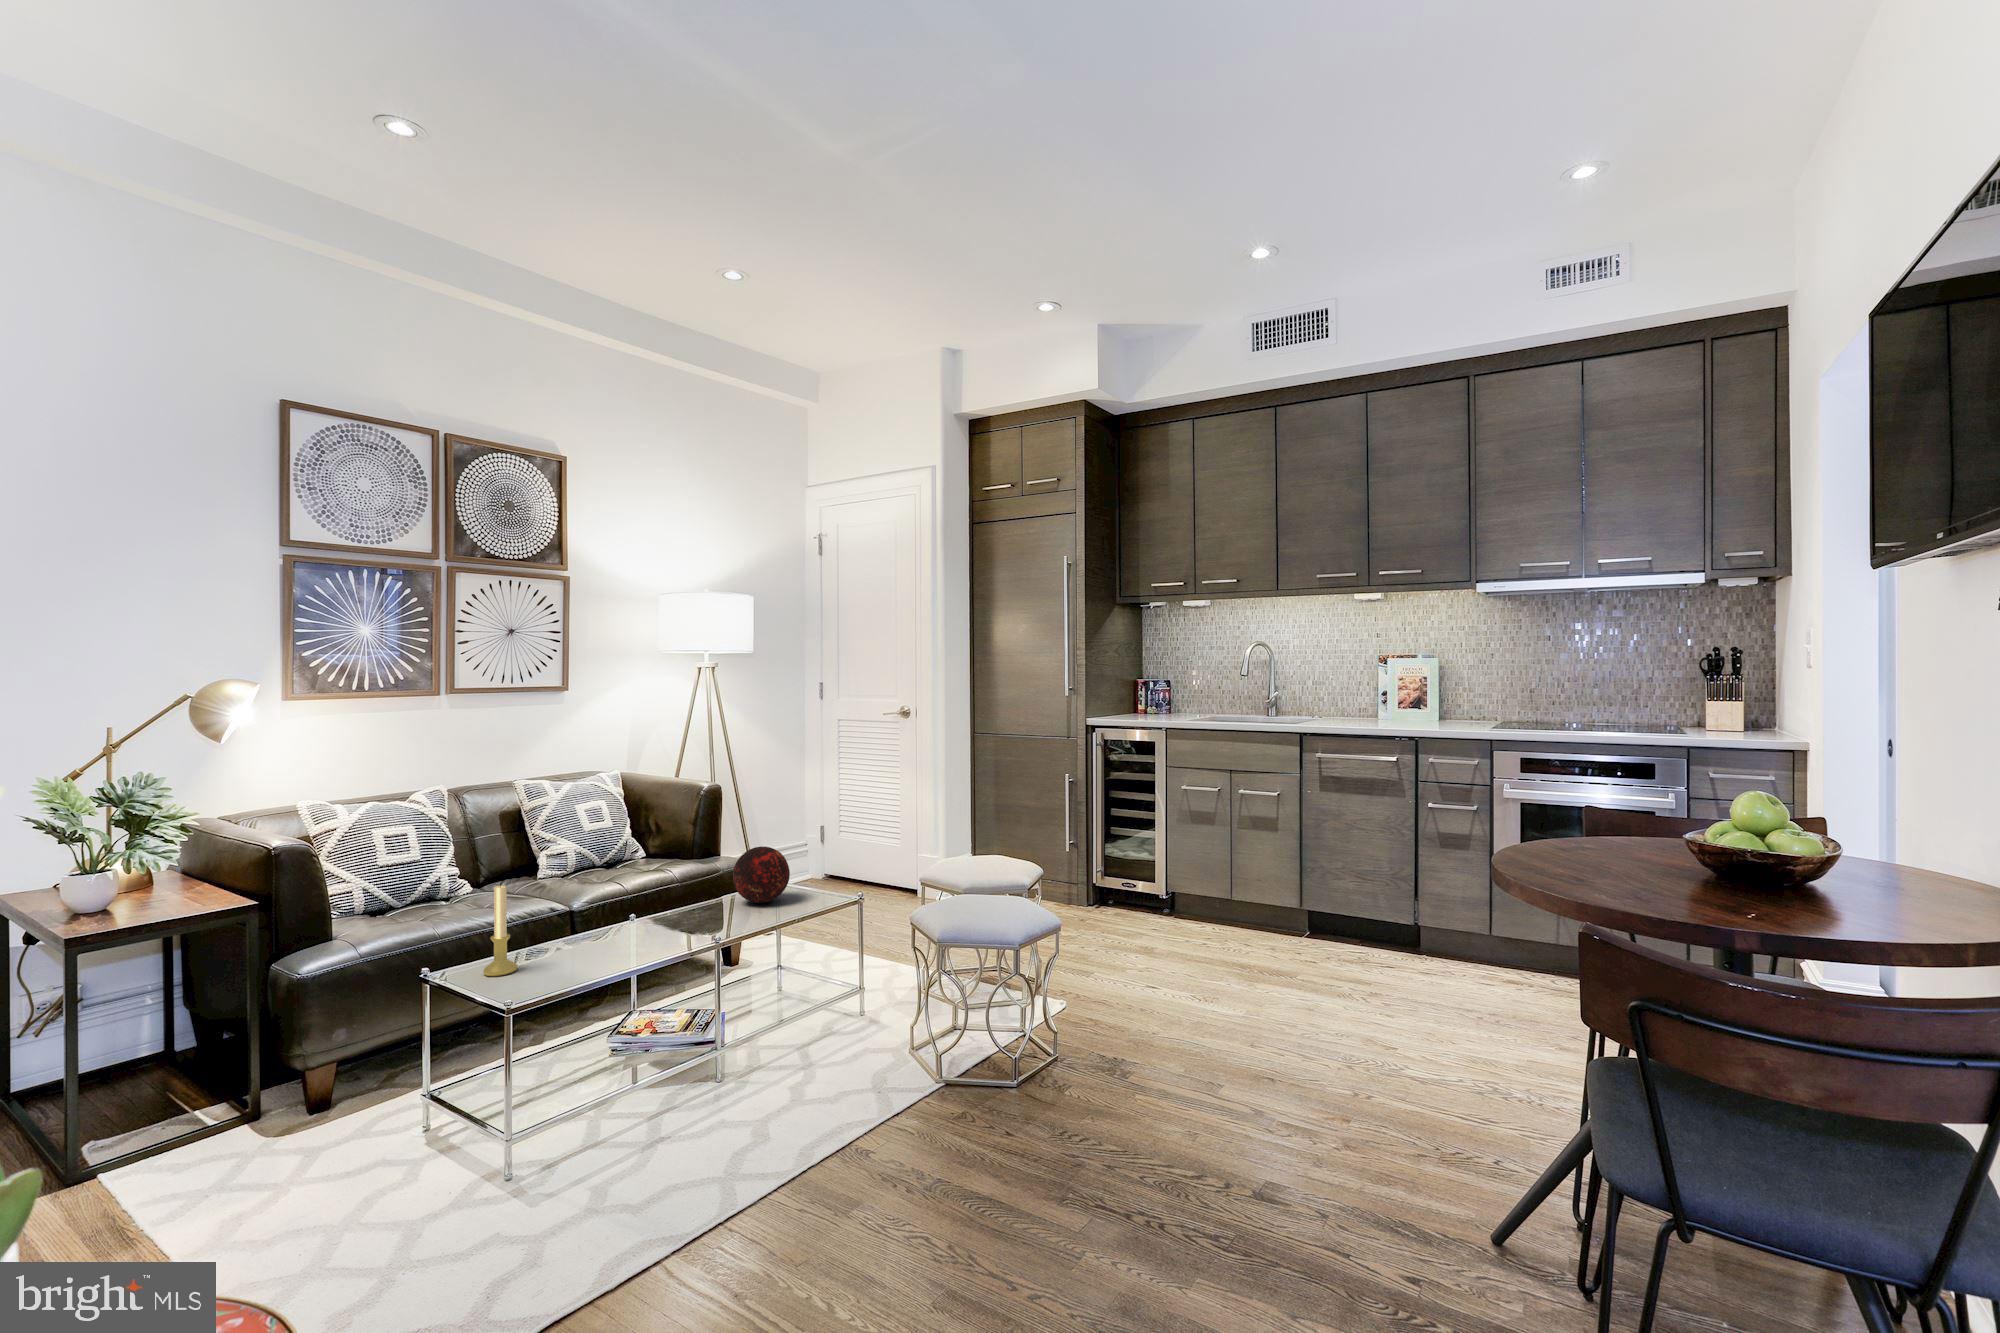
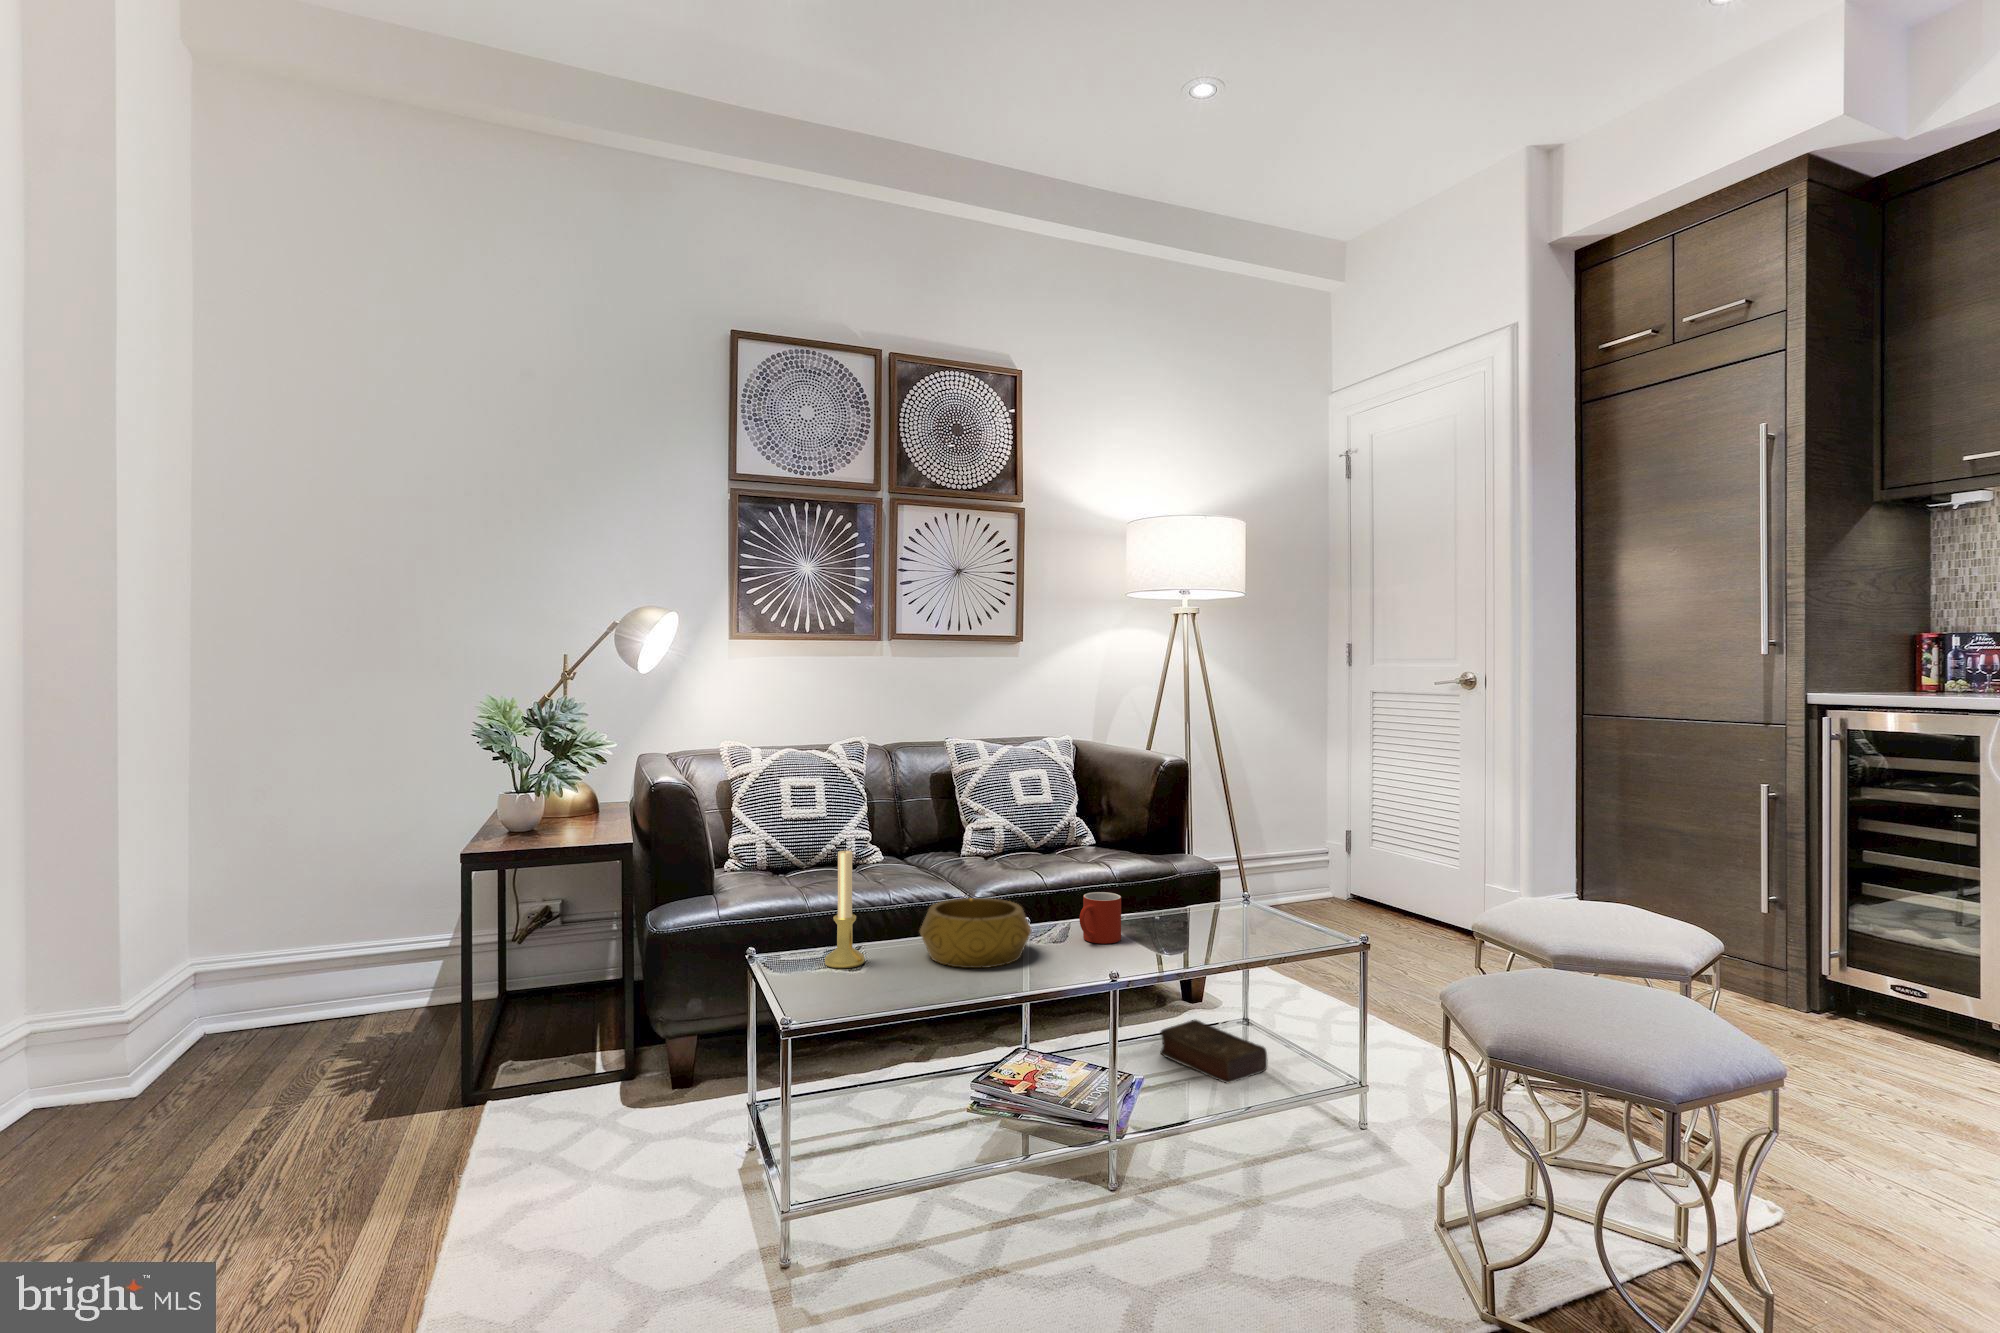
decorative orb: present [733,847,790,903] -> none [1171,843,1253,925]
mug: none [677,890,705,927] -> present [1079,892,1121,944]
decorative bowl: none [558,906,647,959] -> present [920,898,1031,968]
book: none [725,971,801,1007] -> present [1160,1020,1267,1083]

